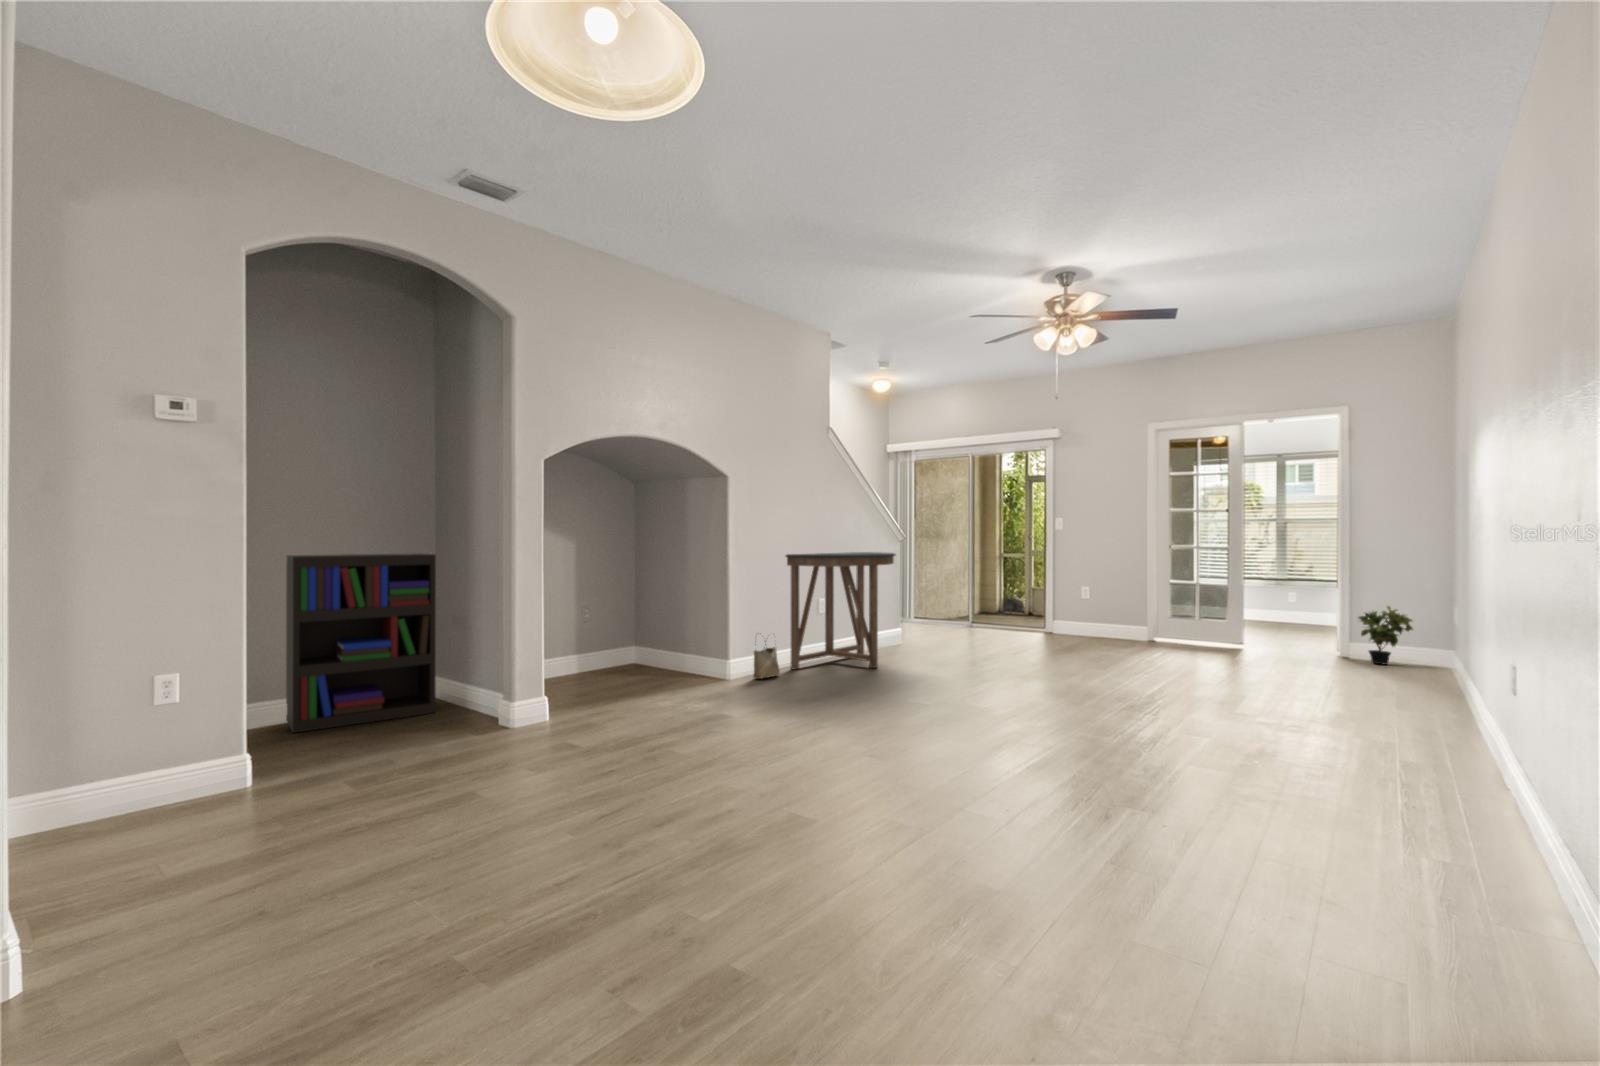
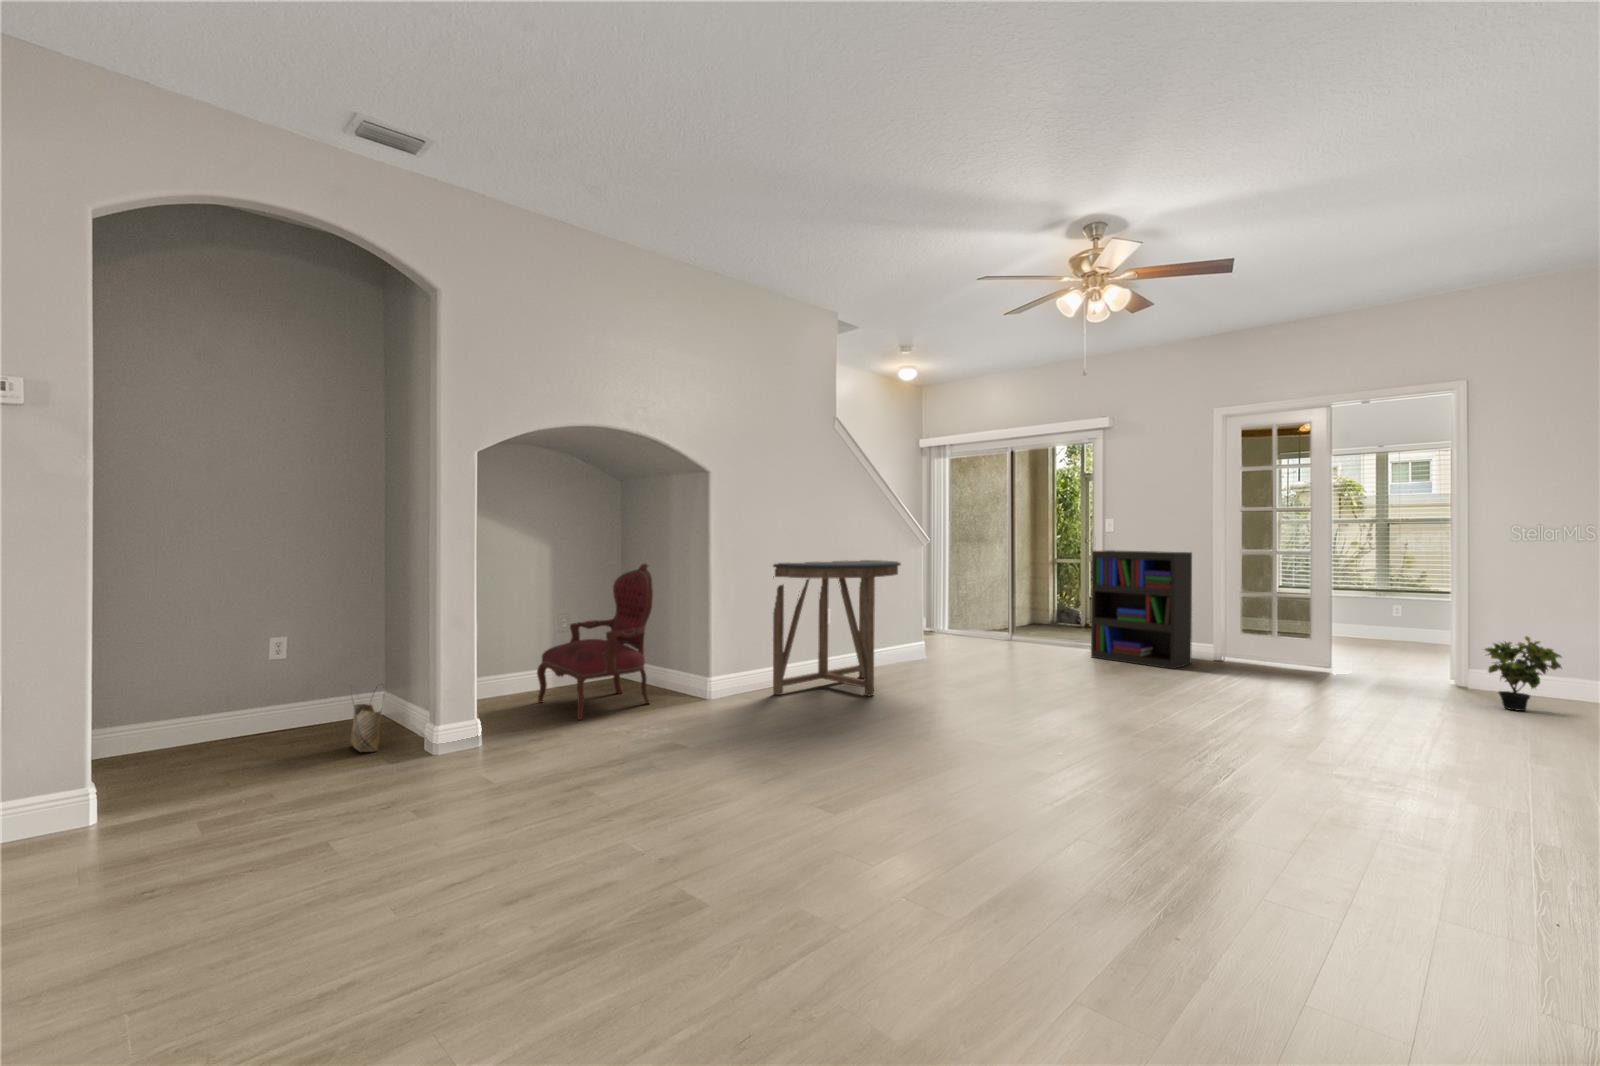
bookshelf: present [286,553,436,733] -> present [1091,550,1192,669]
armchair: none [585,555,690,691] -> present [537,564,653,720]
woven basket: present [754,641,780,679] -> present [351,684,383,752]

